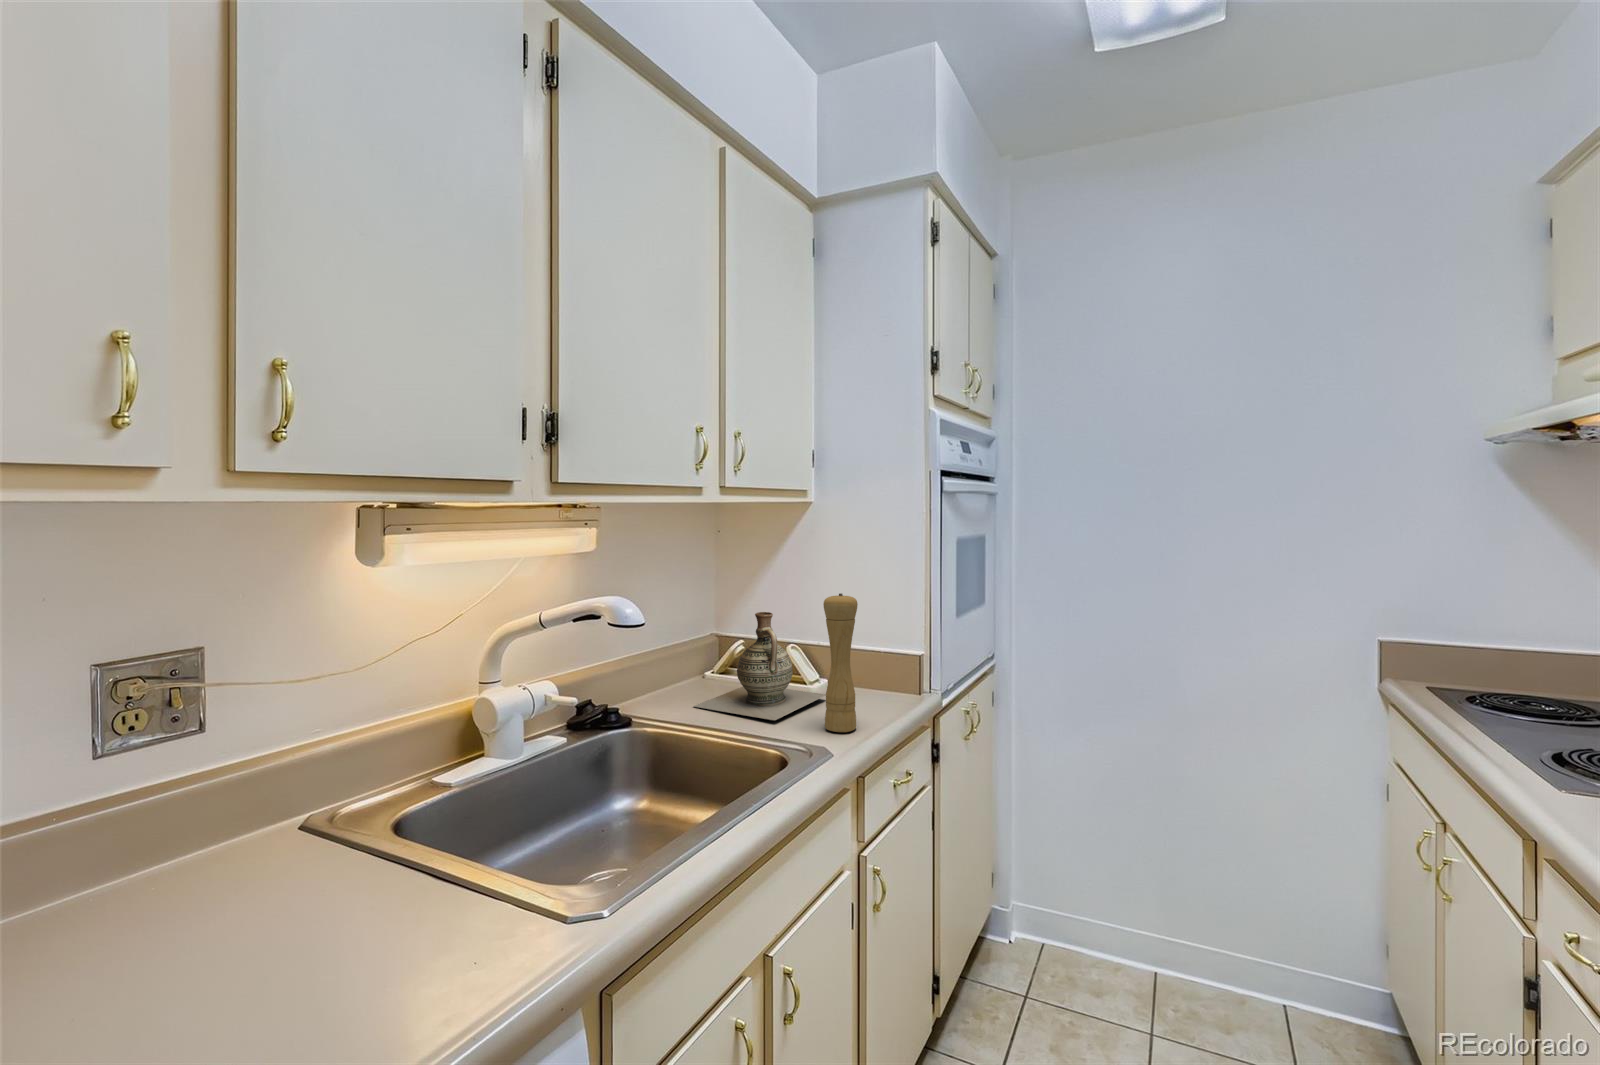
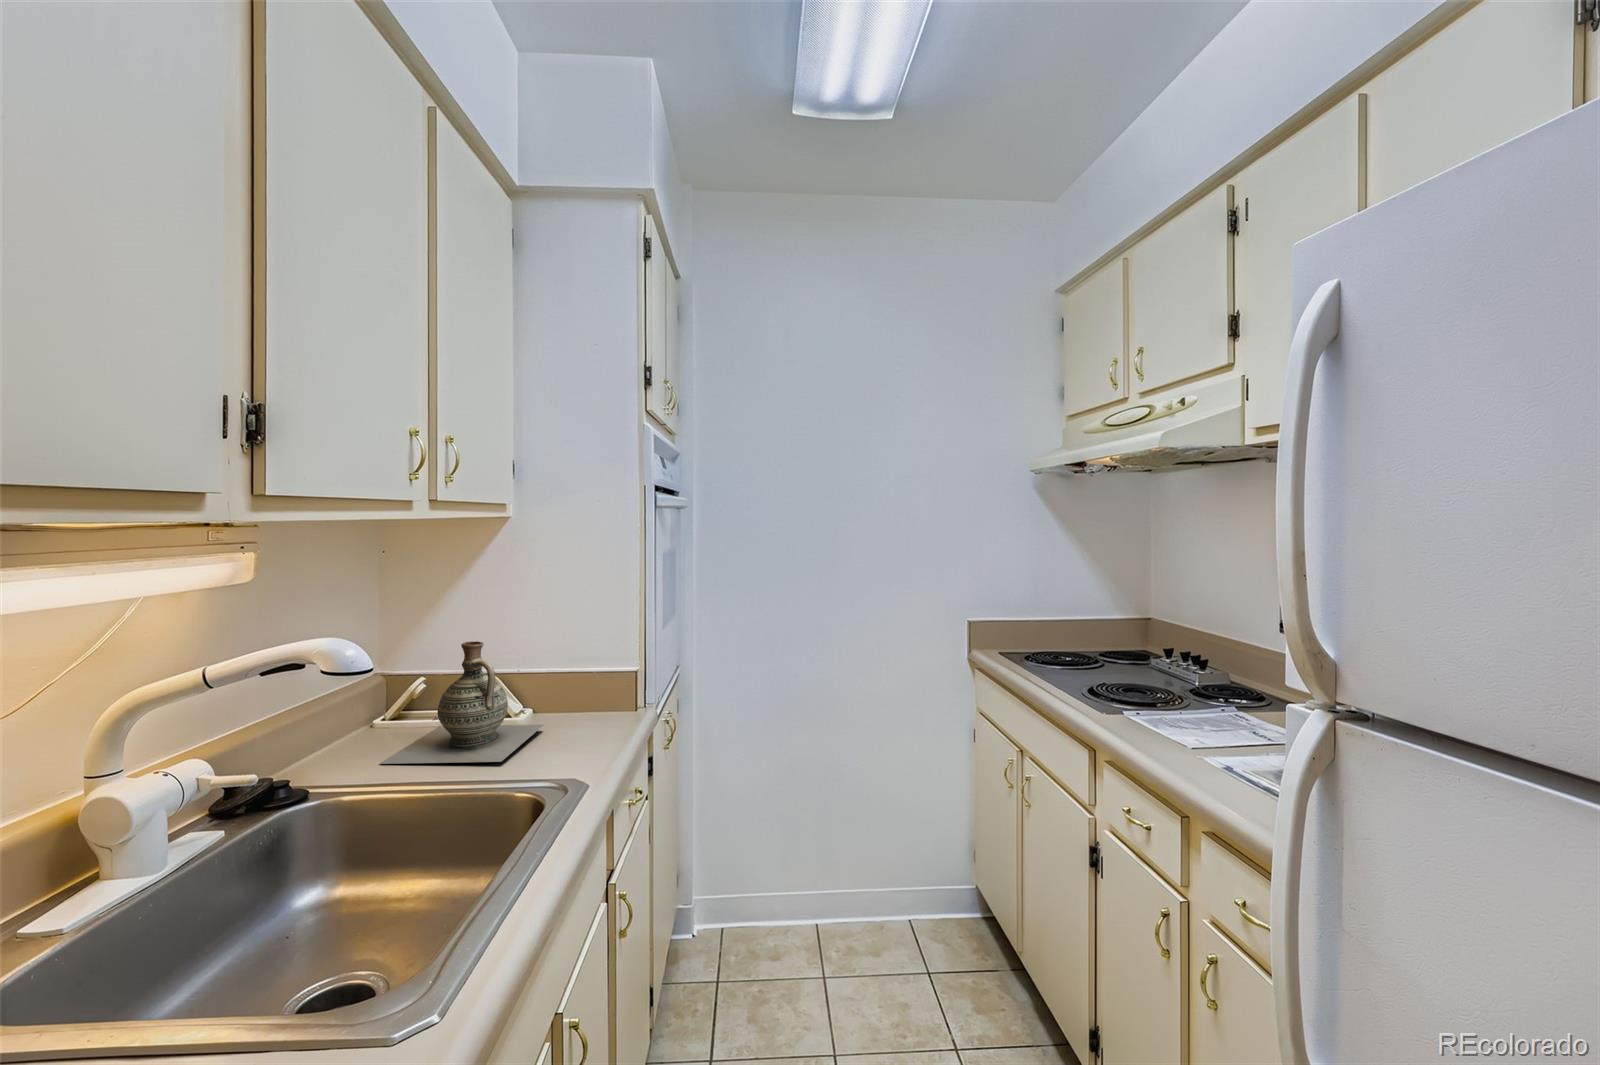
pepper mill: present [823,593,858,732] -> none [560,615,598,761]

